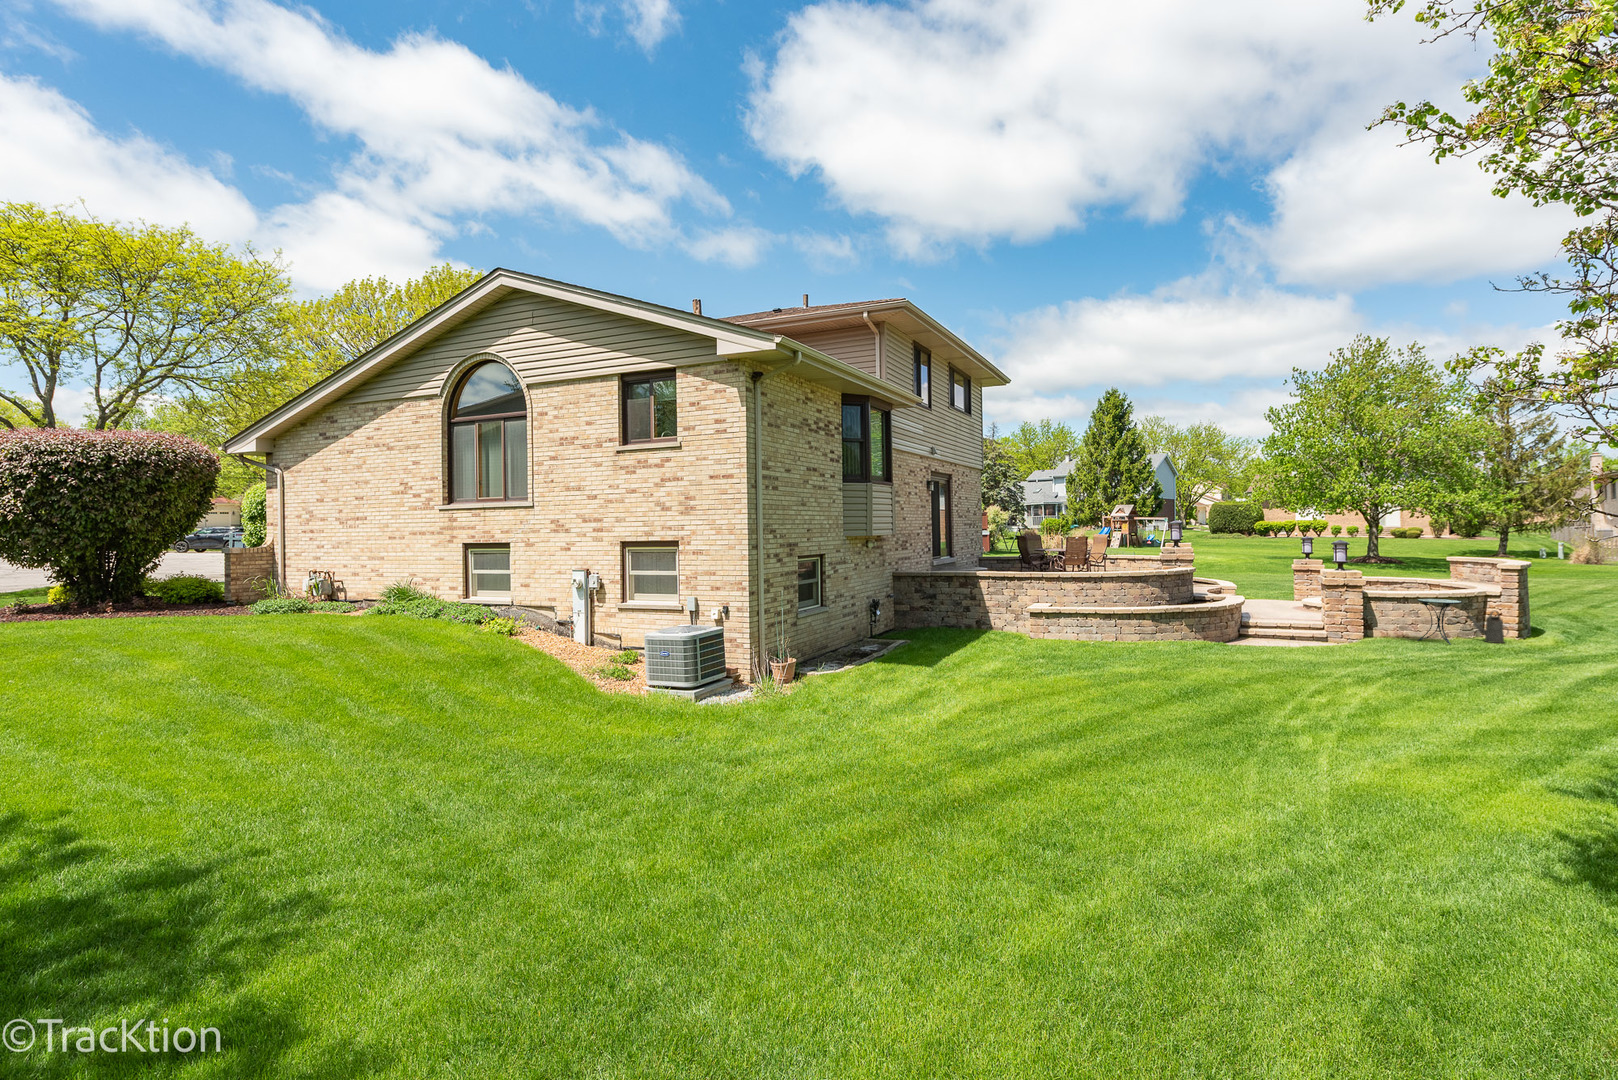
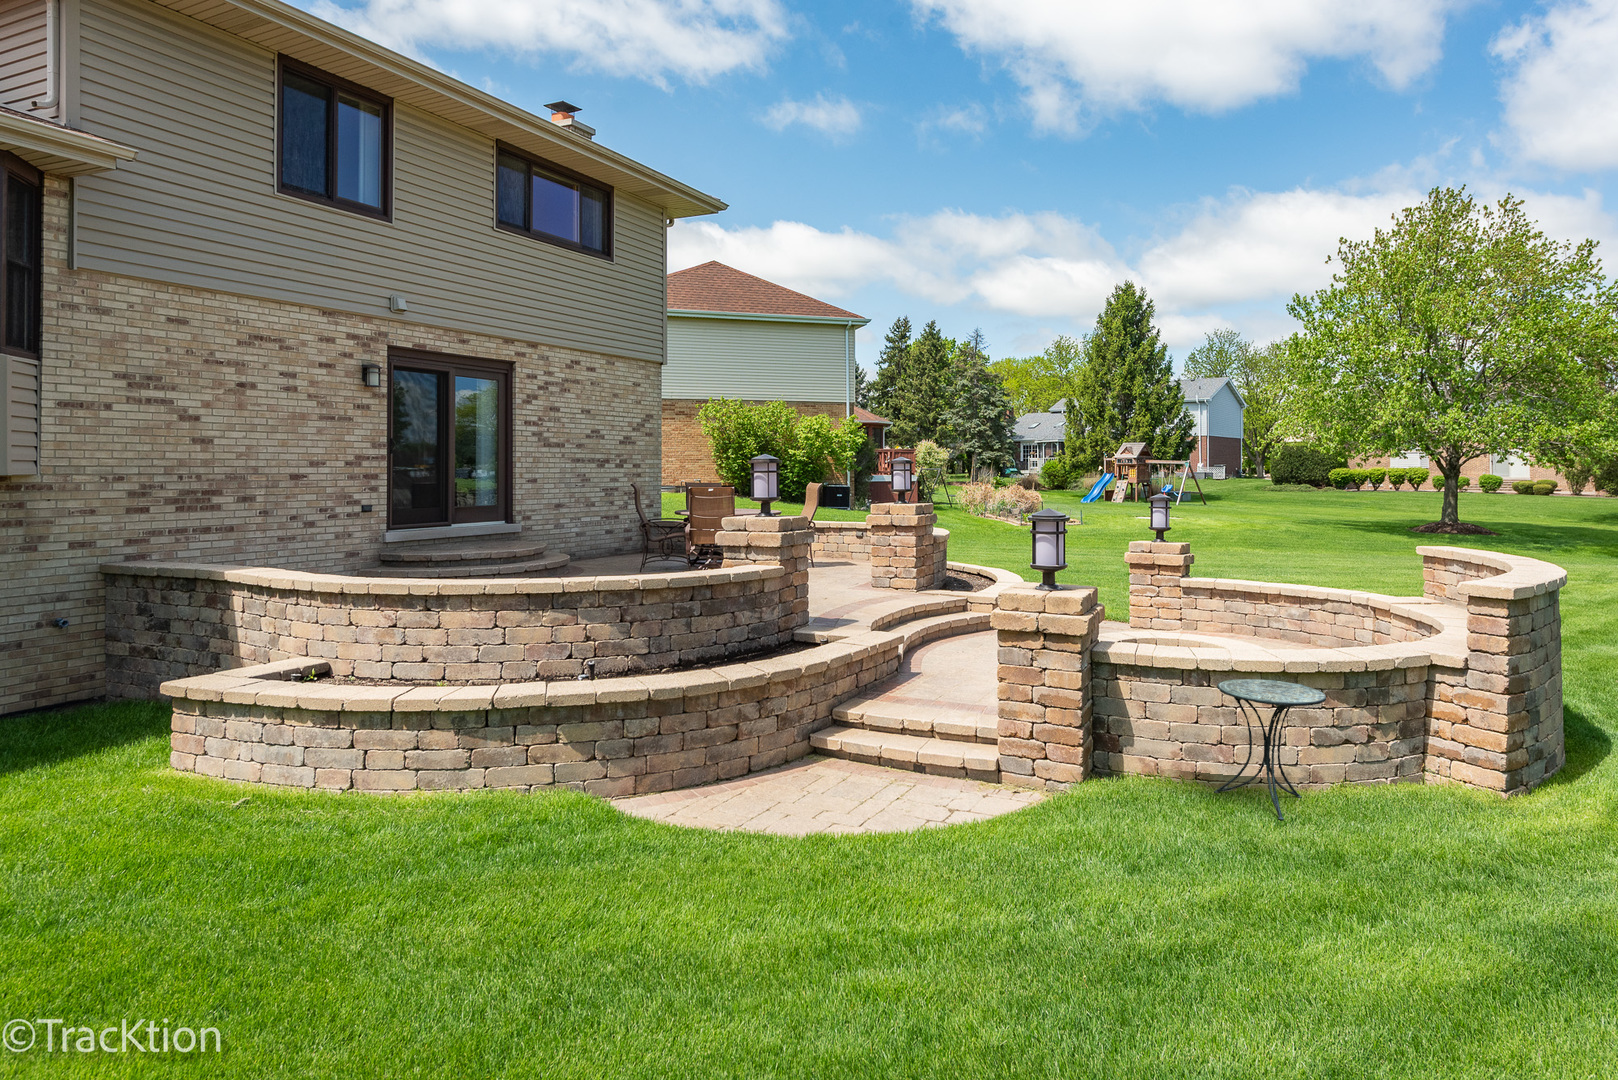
watering can: present [1468,611,1509,643] -> none [1369,718,1459,817]

